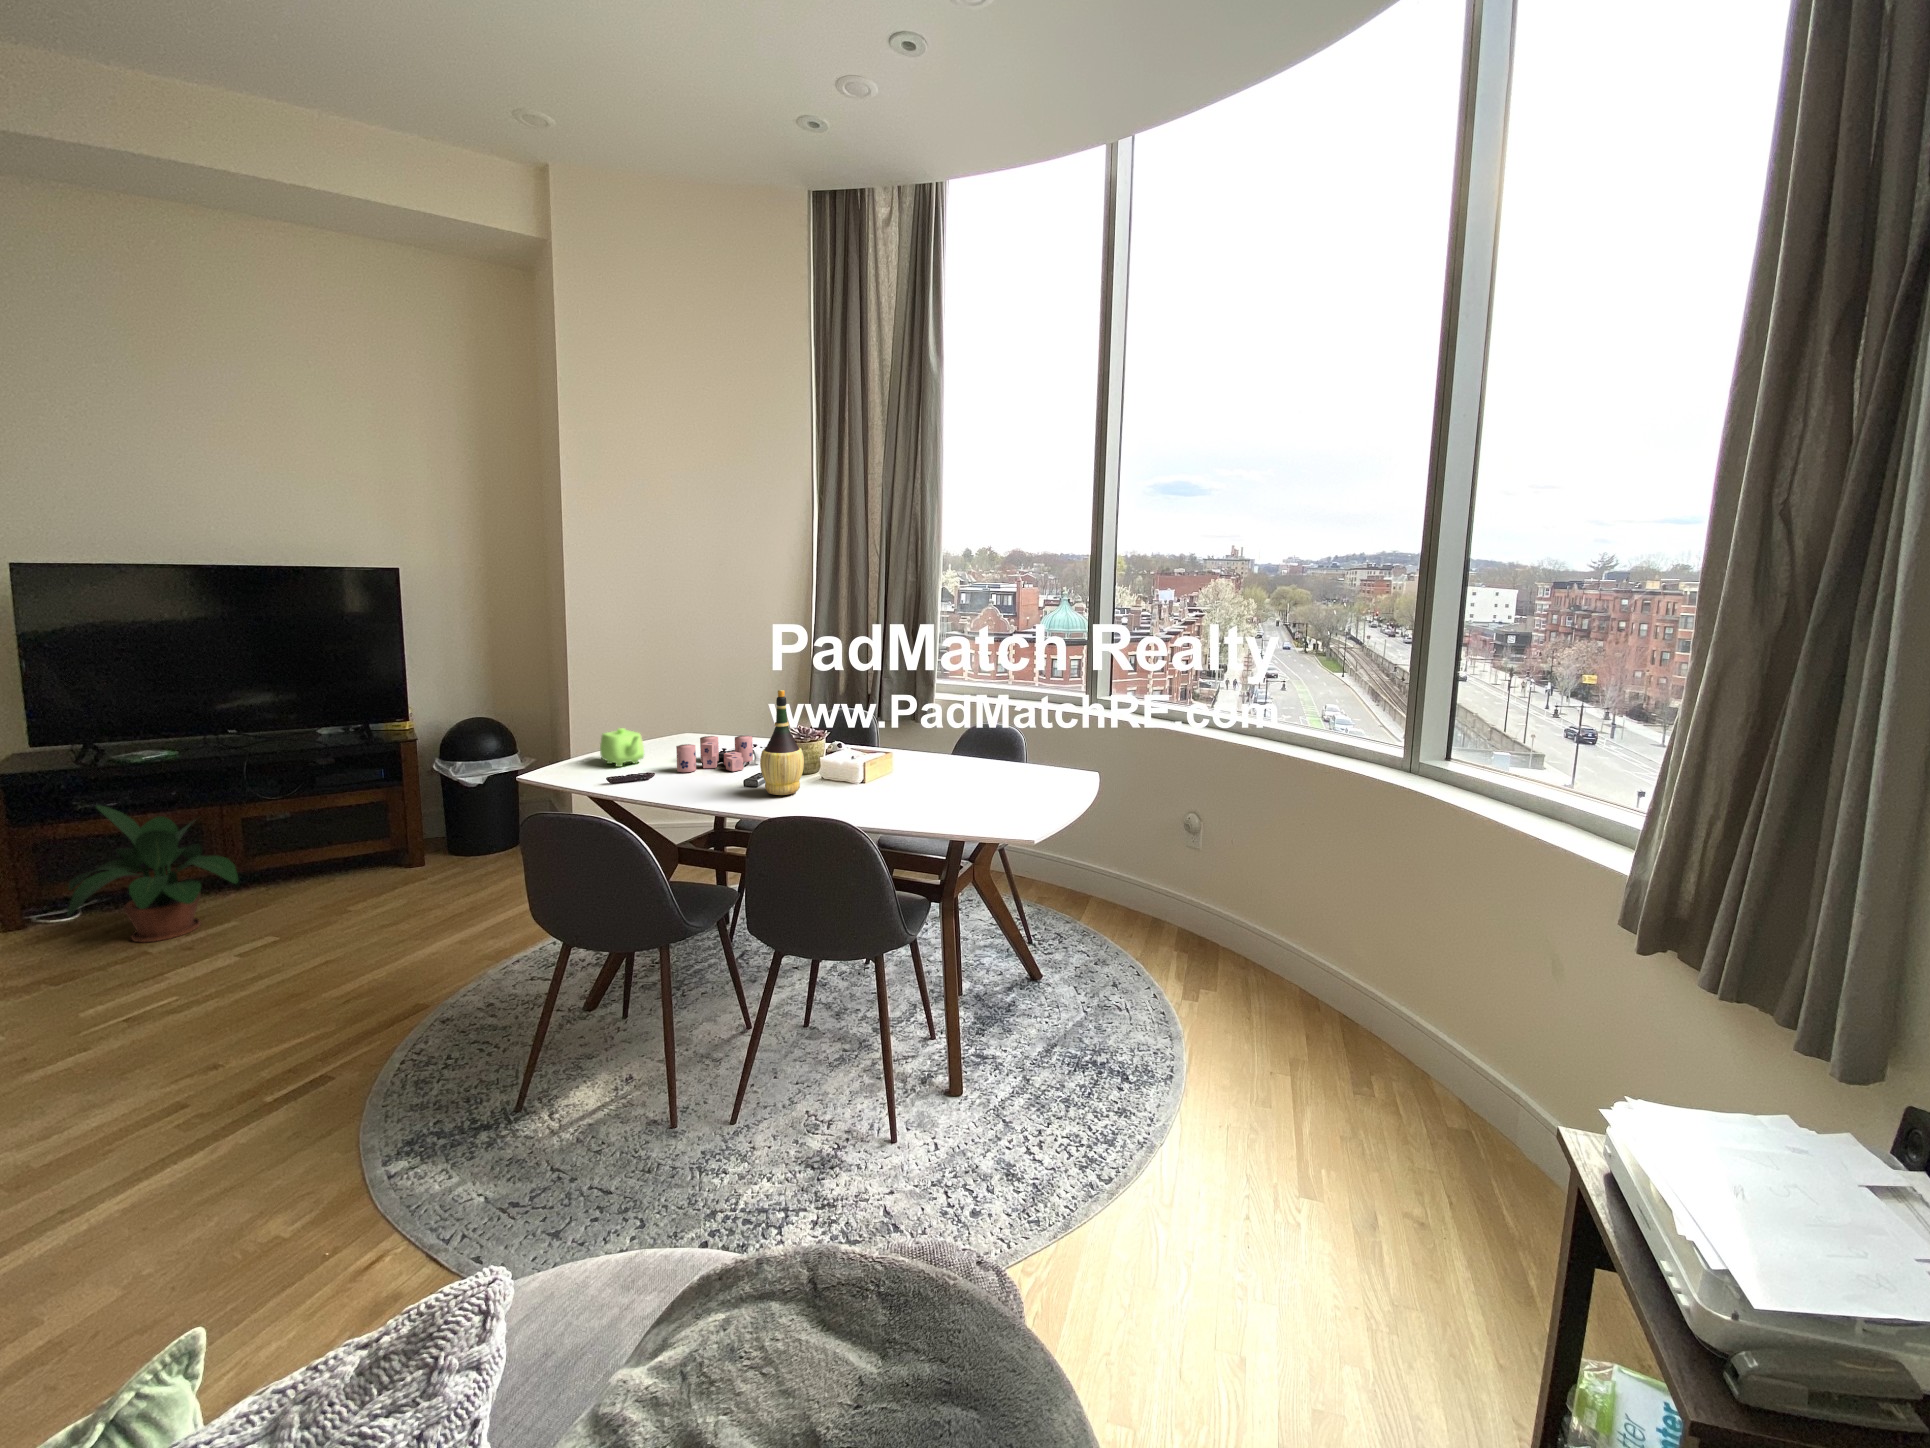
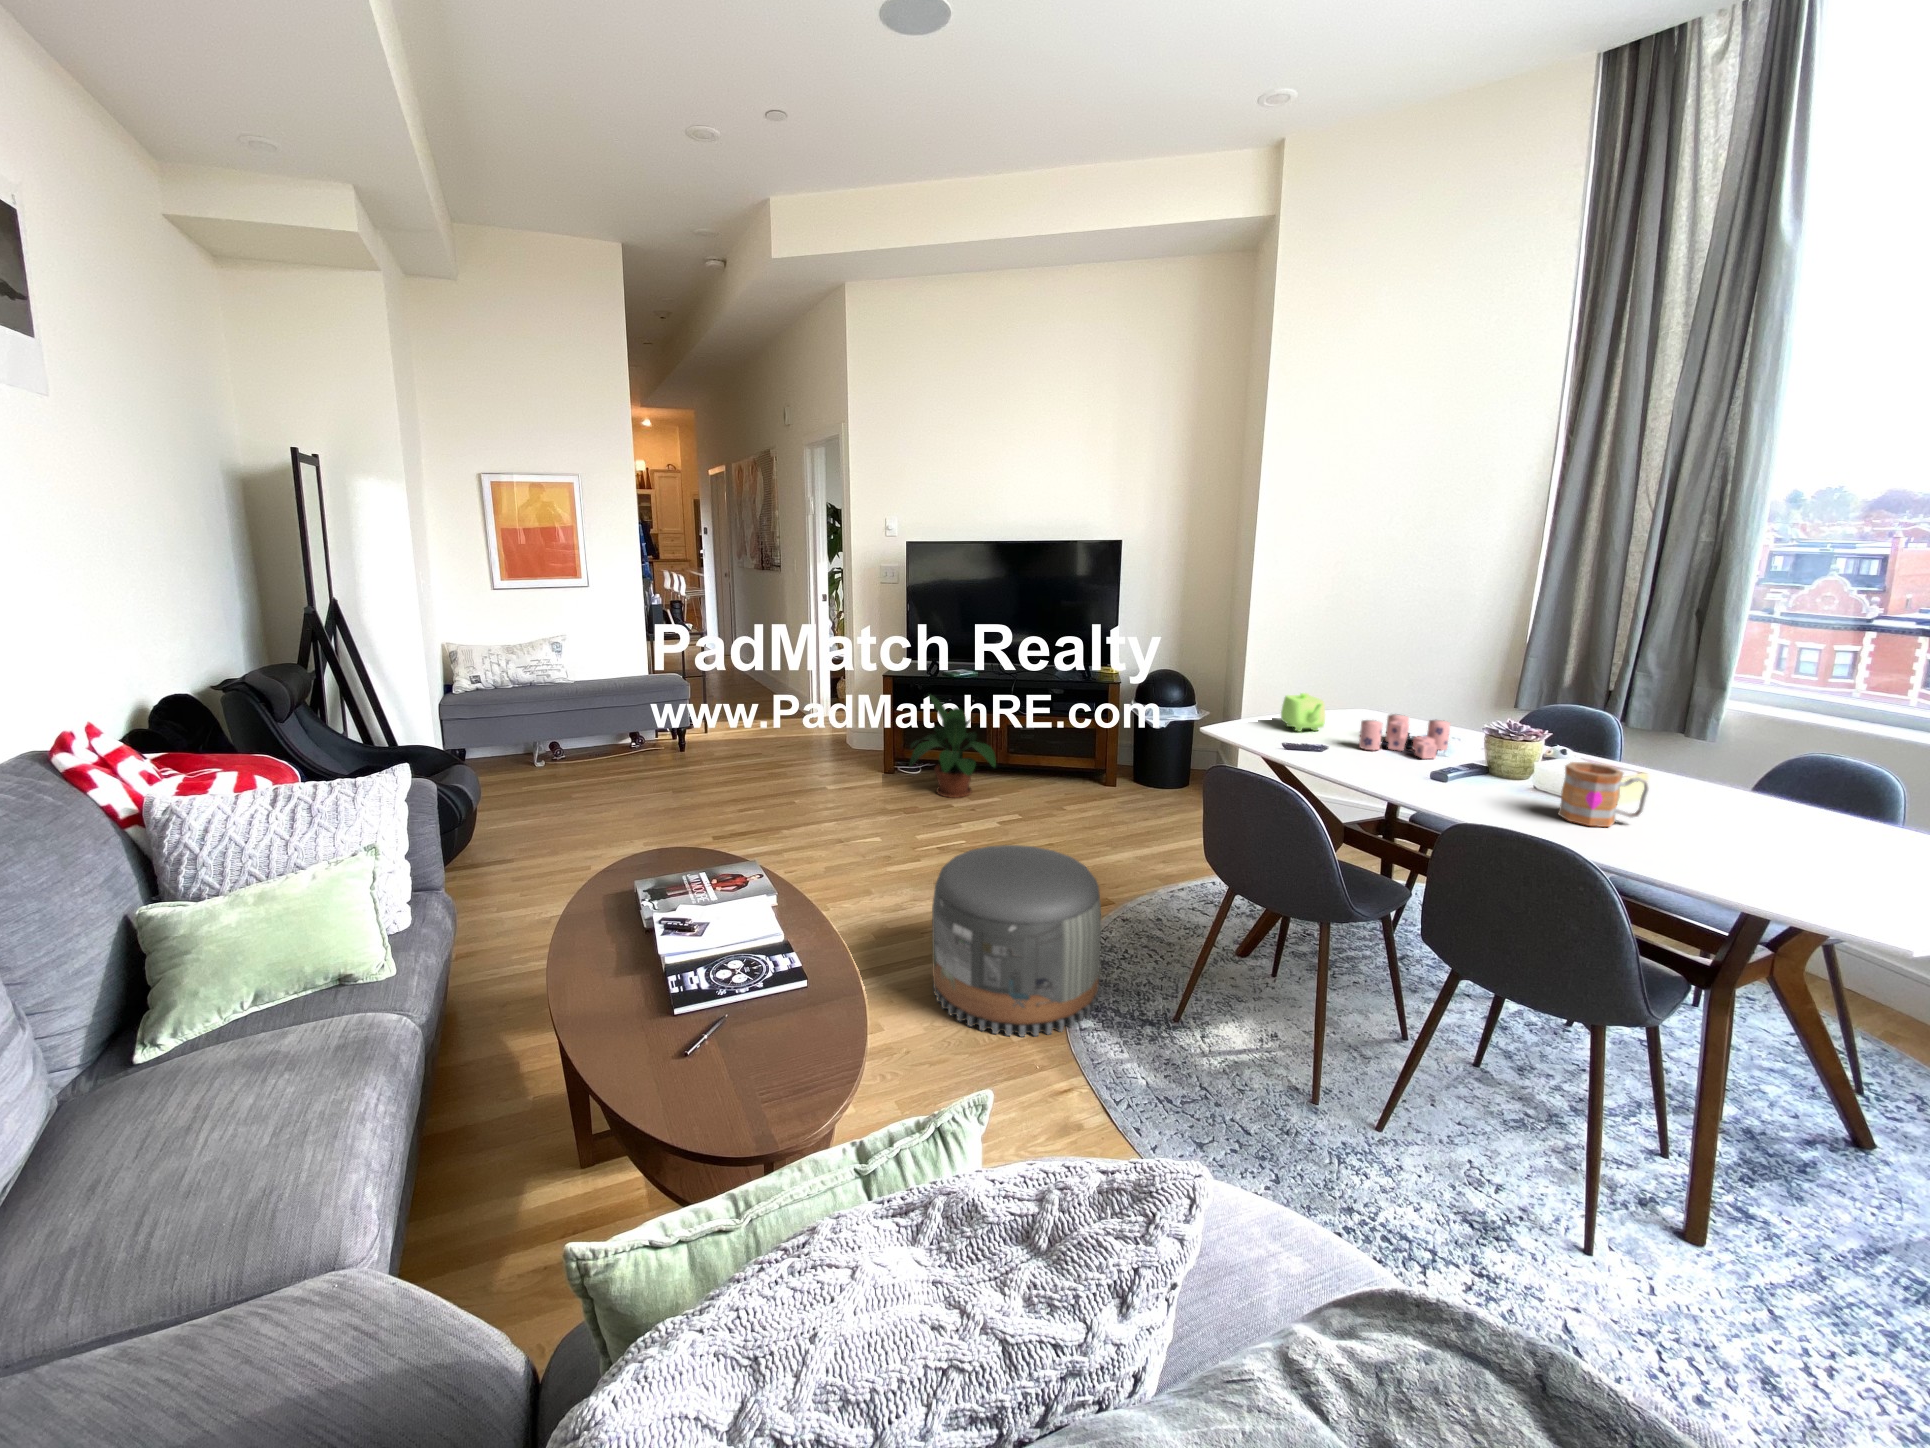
wine bottle: present [760,690,804,795] -> none [1461,677,1520,799]
mug: none [835,750,890,800] -> present [1558,762,1649,827]
pouf: none [99,966,410,1253] -> present [932,845,1101,1037]

